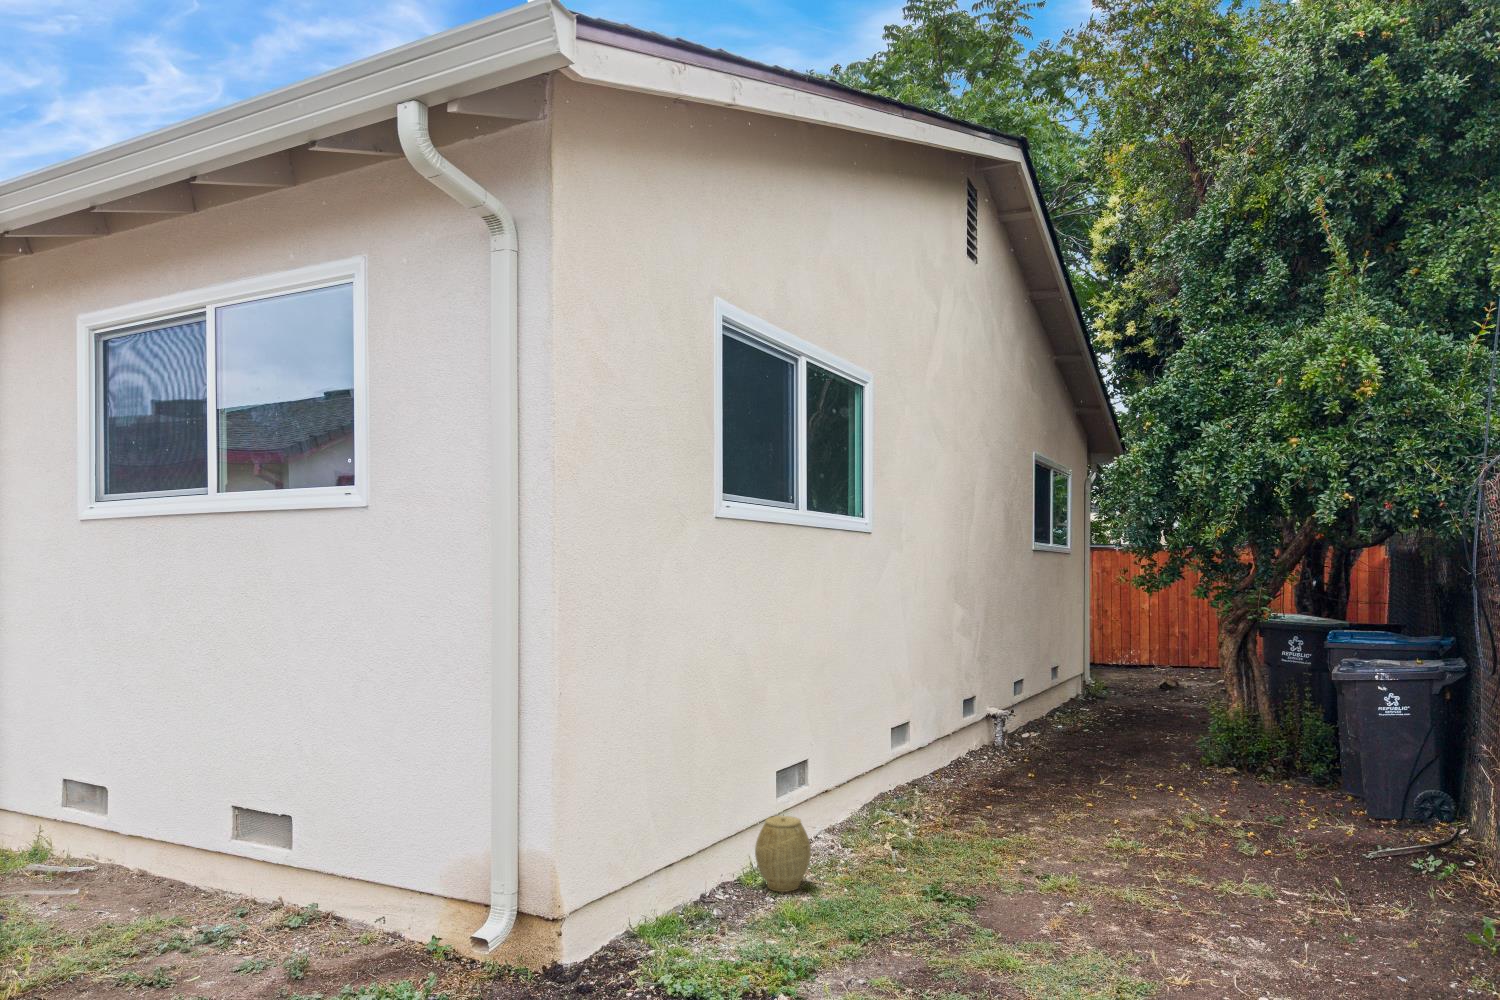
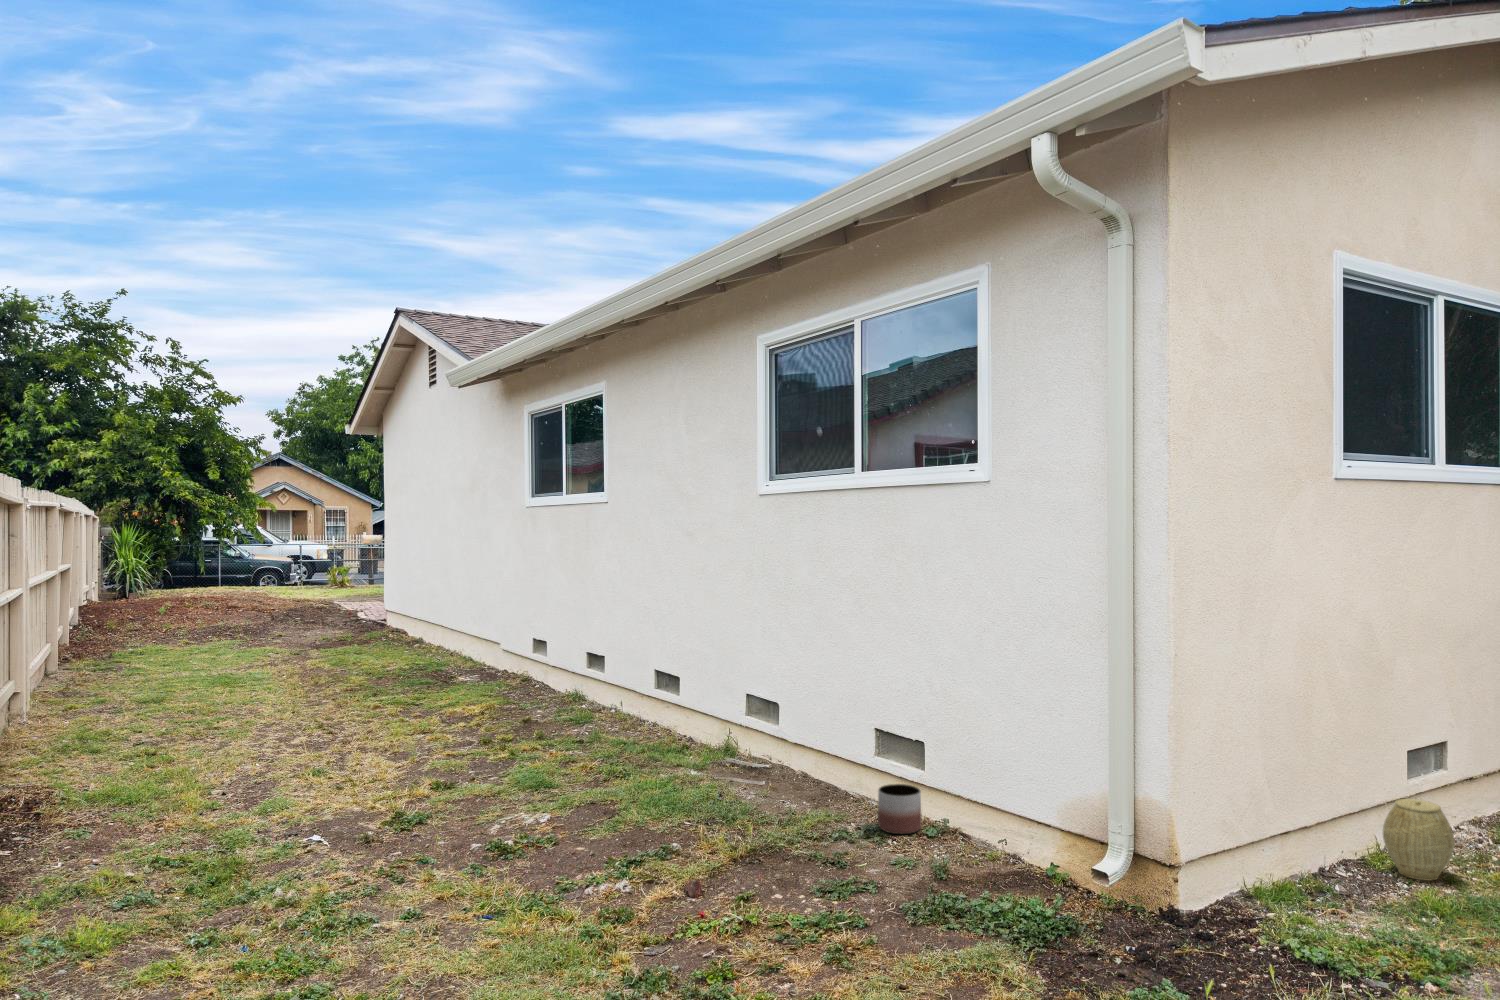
planter: none [228,869,285,932] -> present [878,784,921,834]

